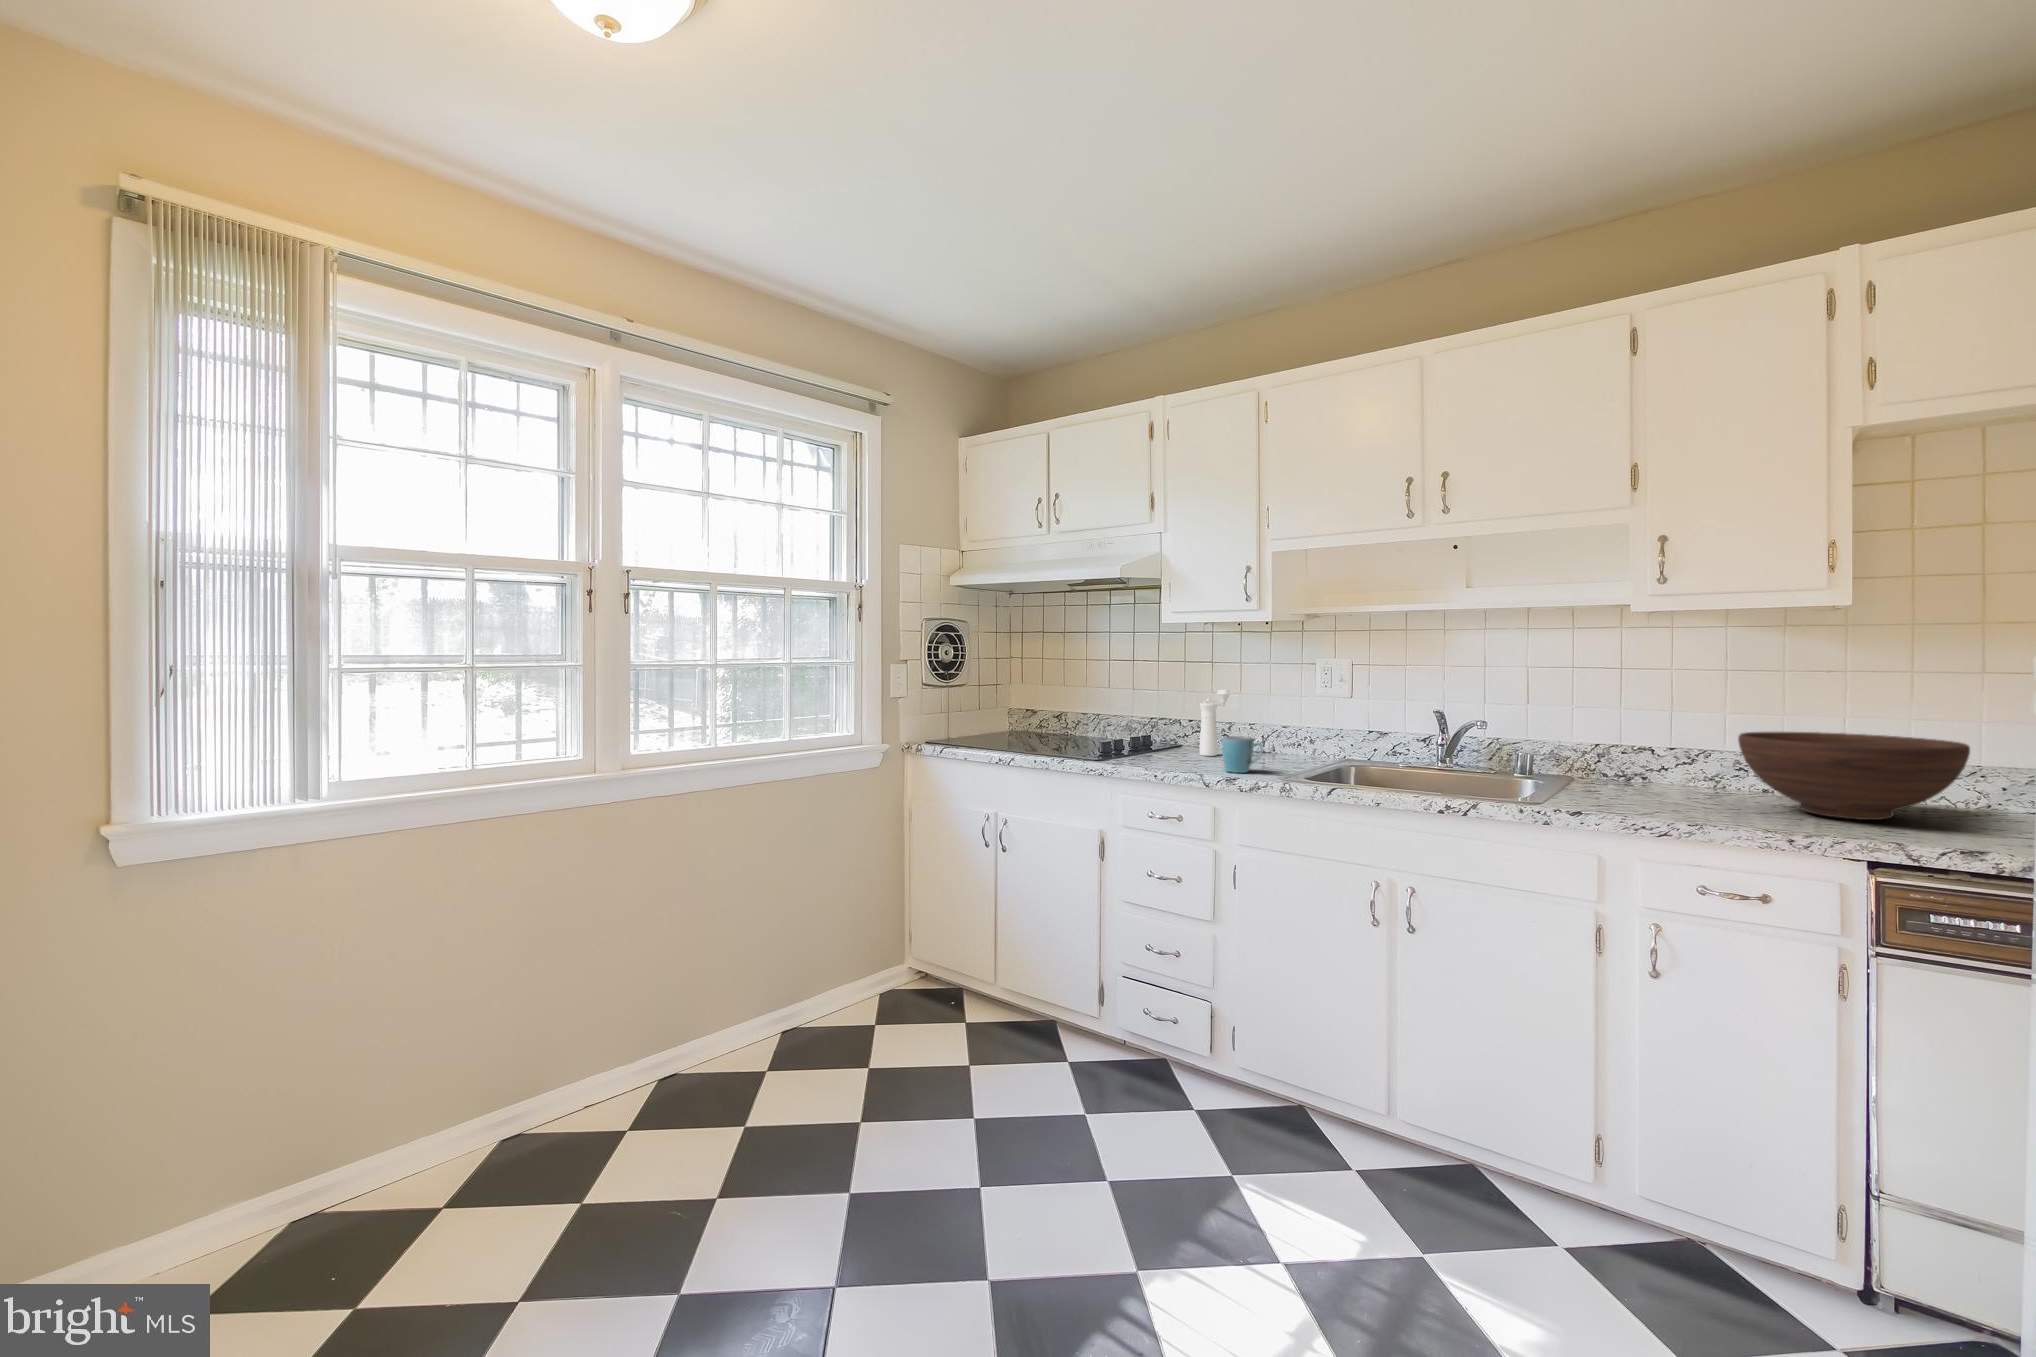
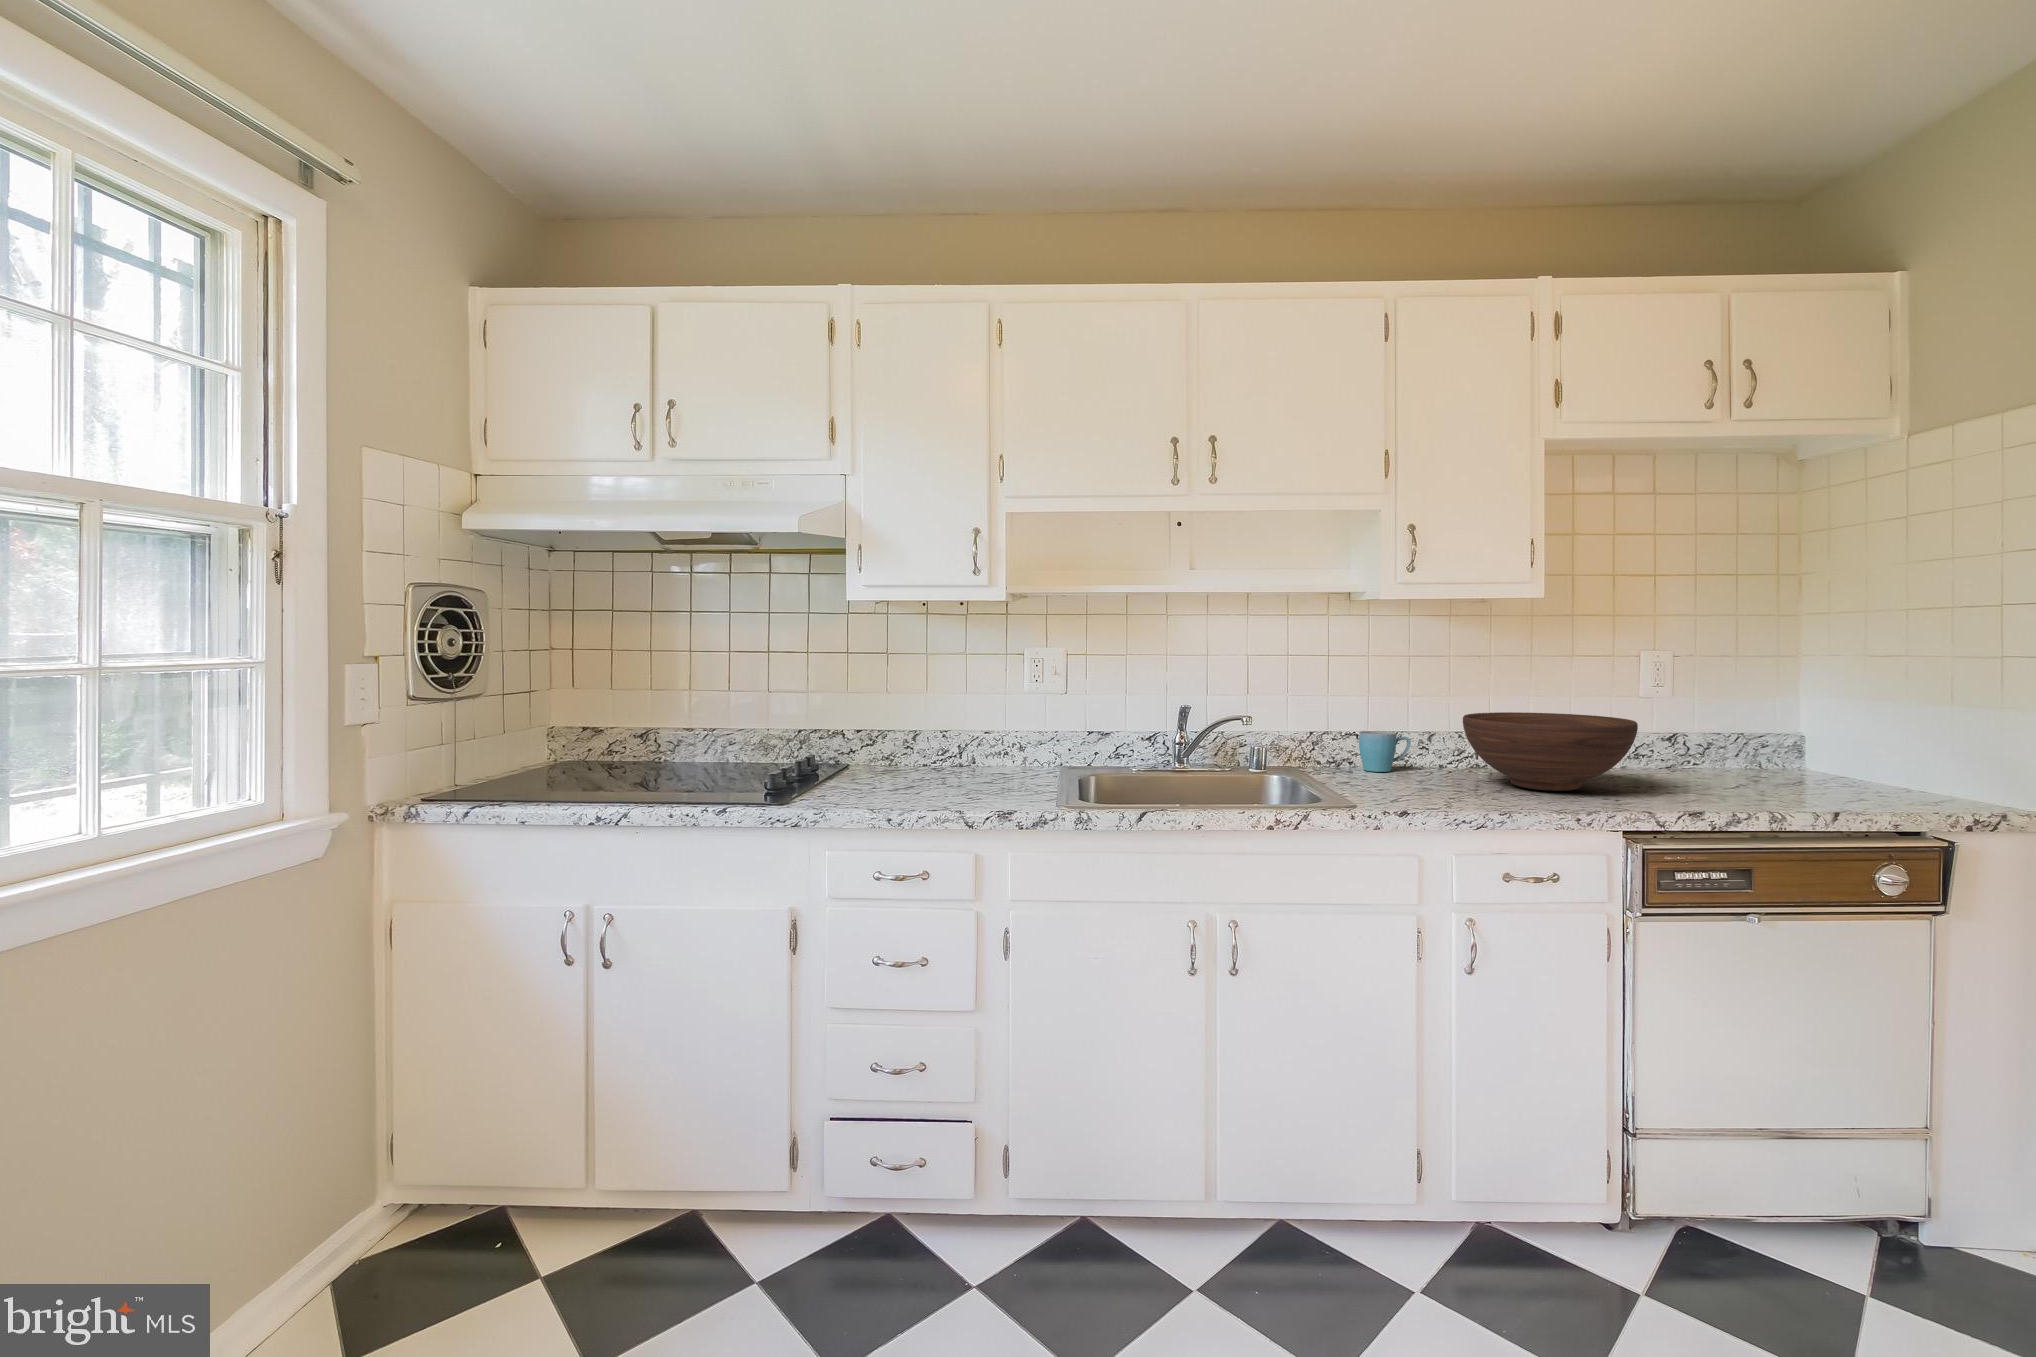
pepper mill: present [1200,690,1230,756] -> none [882,689,909,776]
mug: present [1222,736,1263,773] -> present [1359,731,1411,772]

